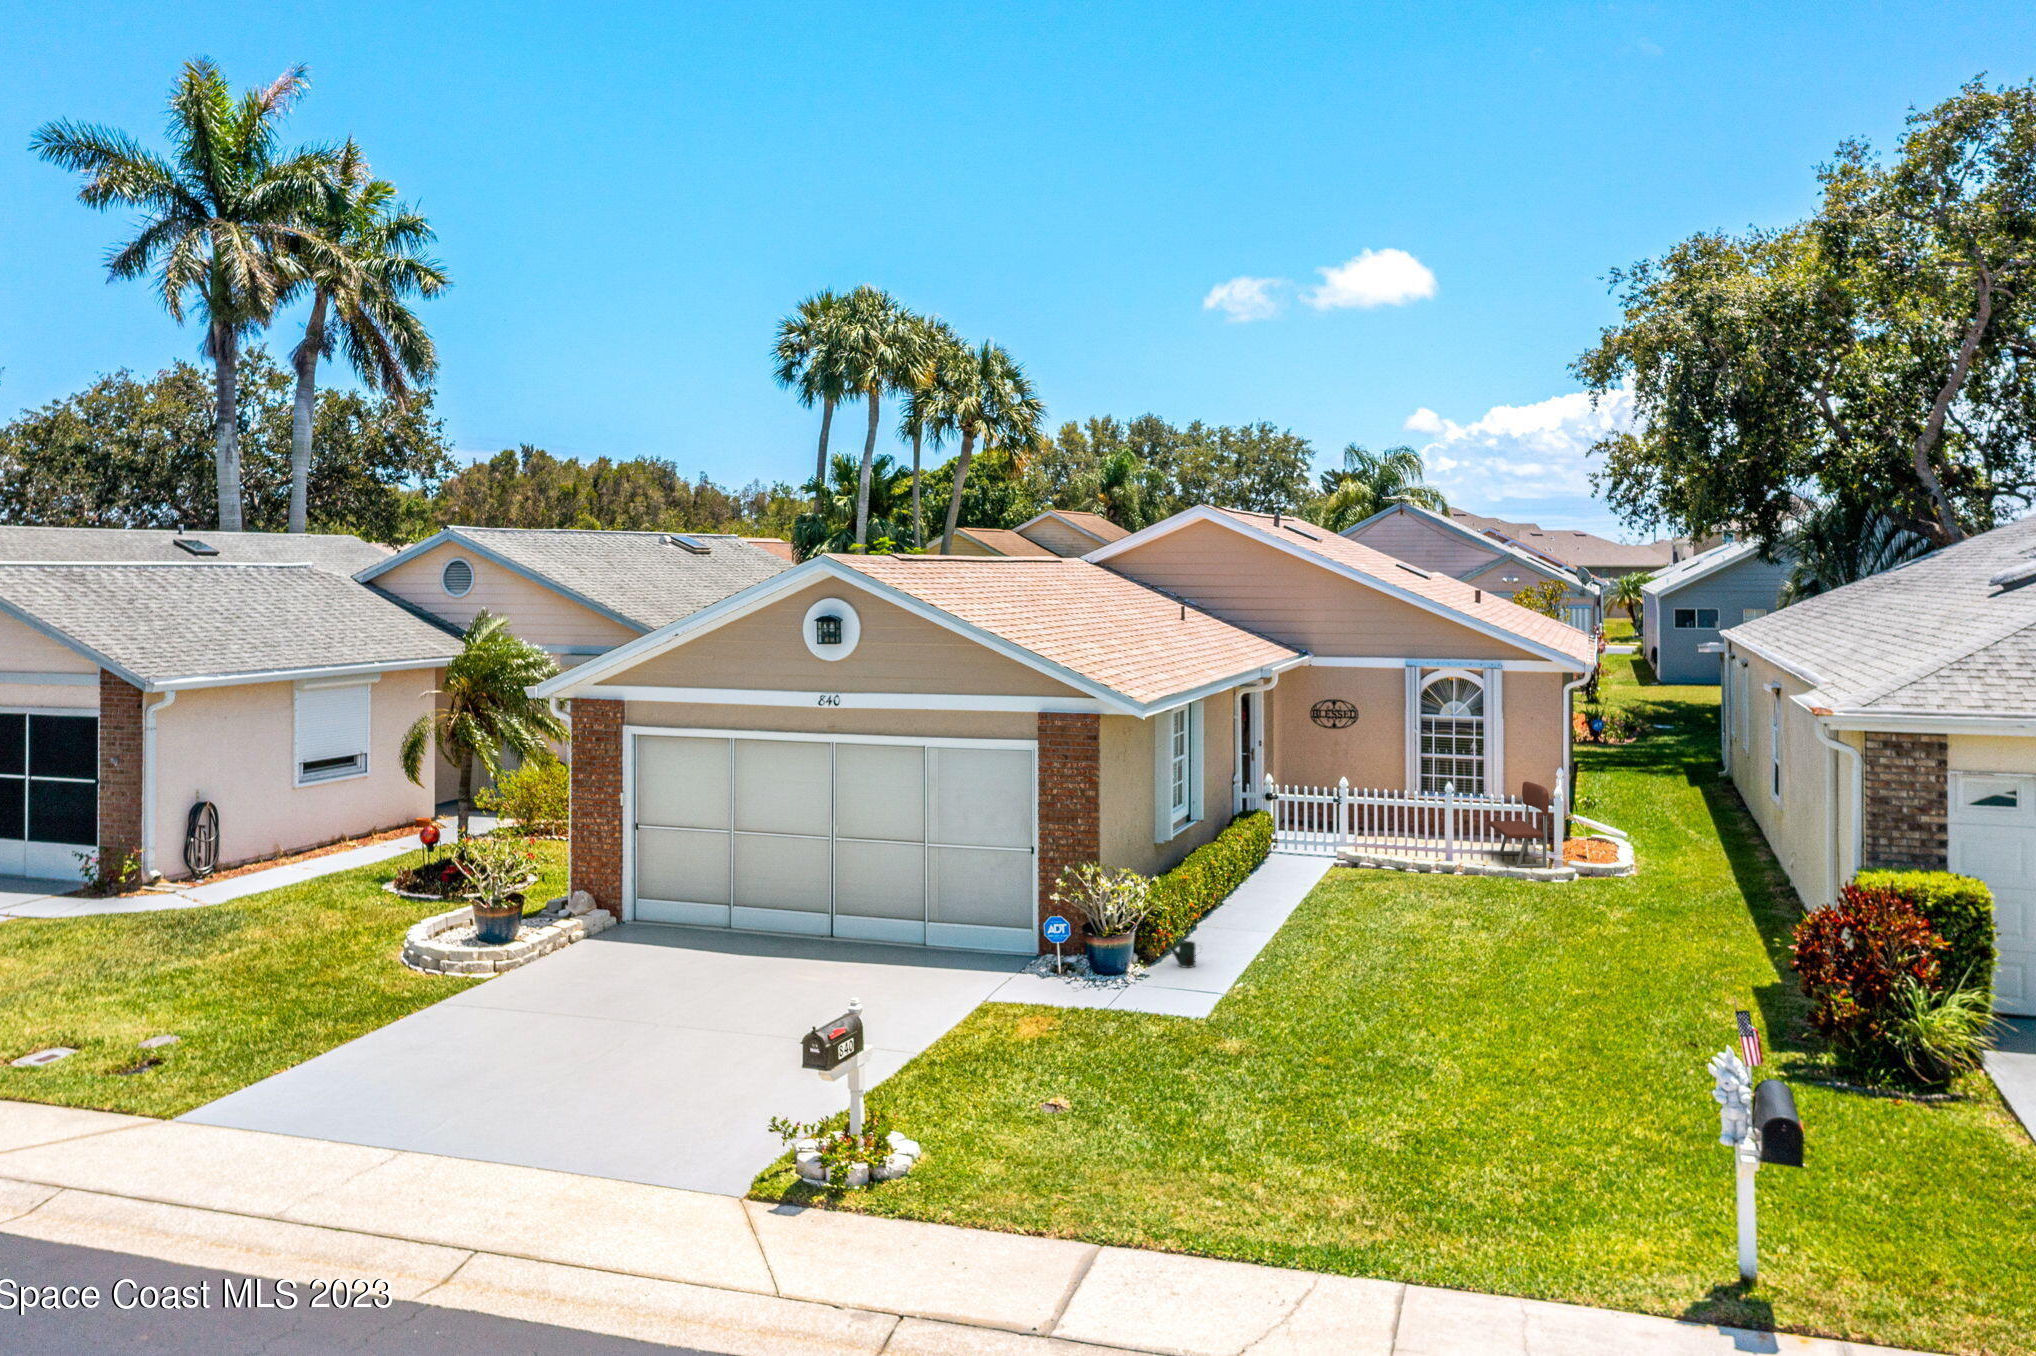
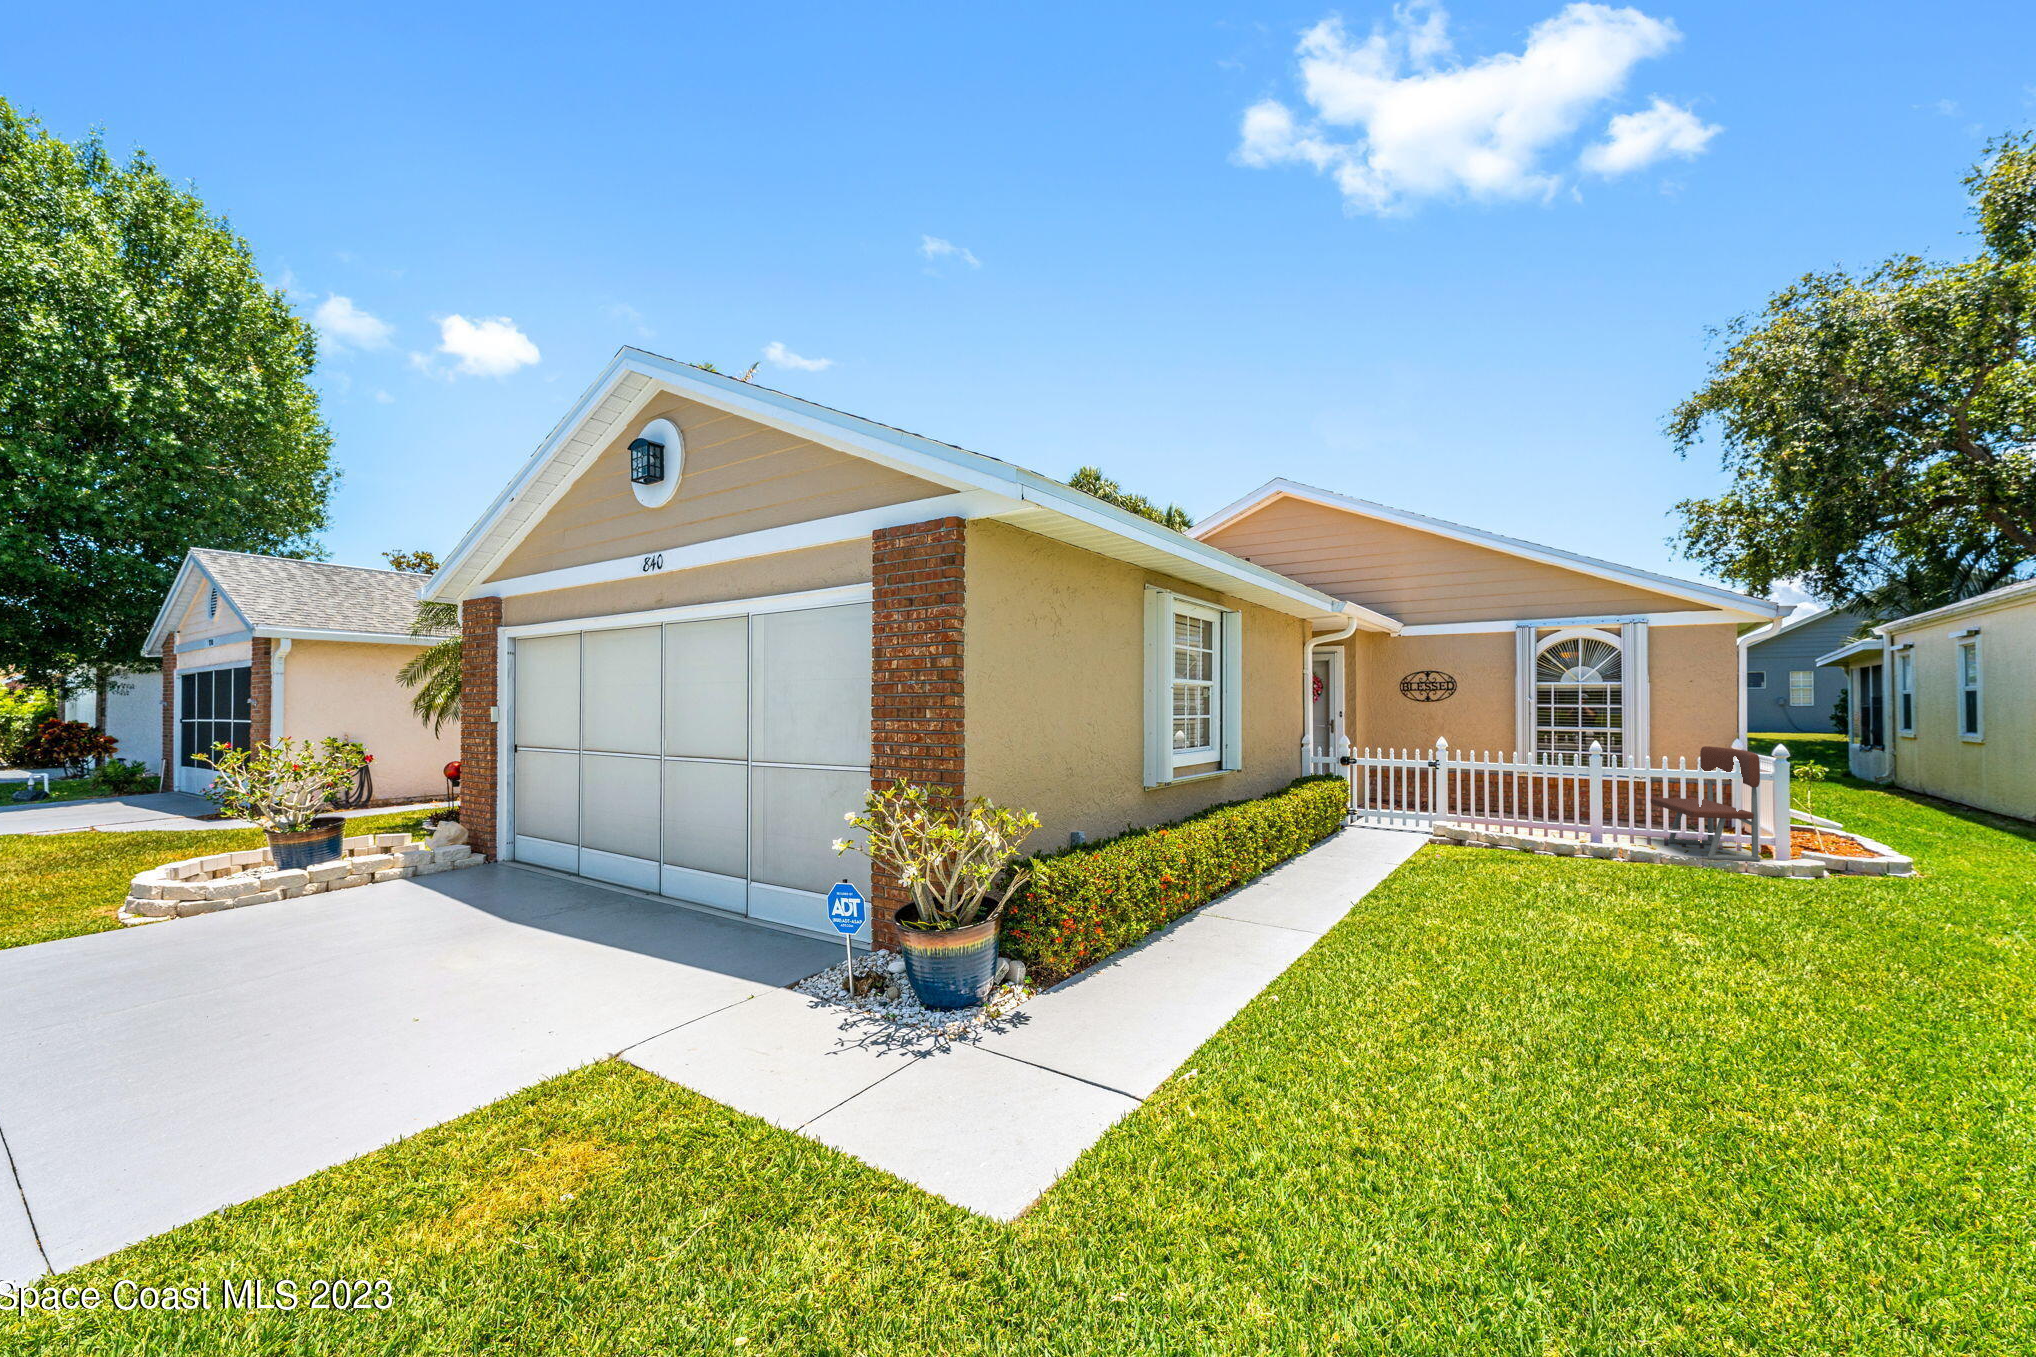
watering can: present [1164,939,1196,968] -> none [1084,927,1150,987]

